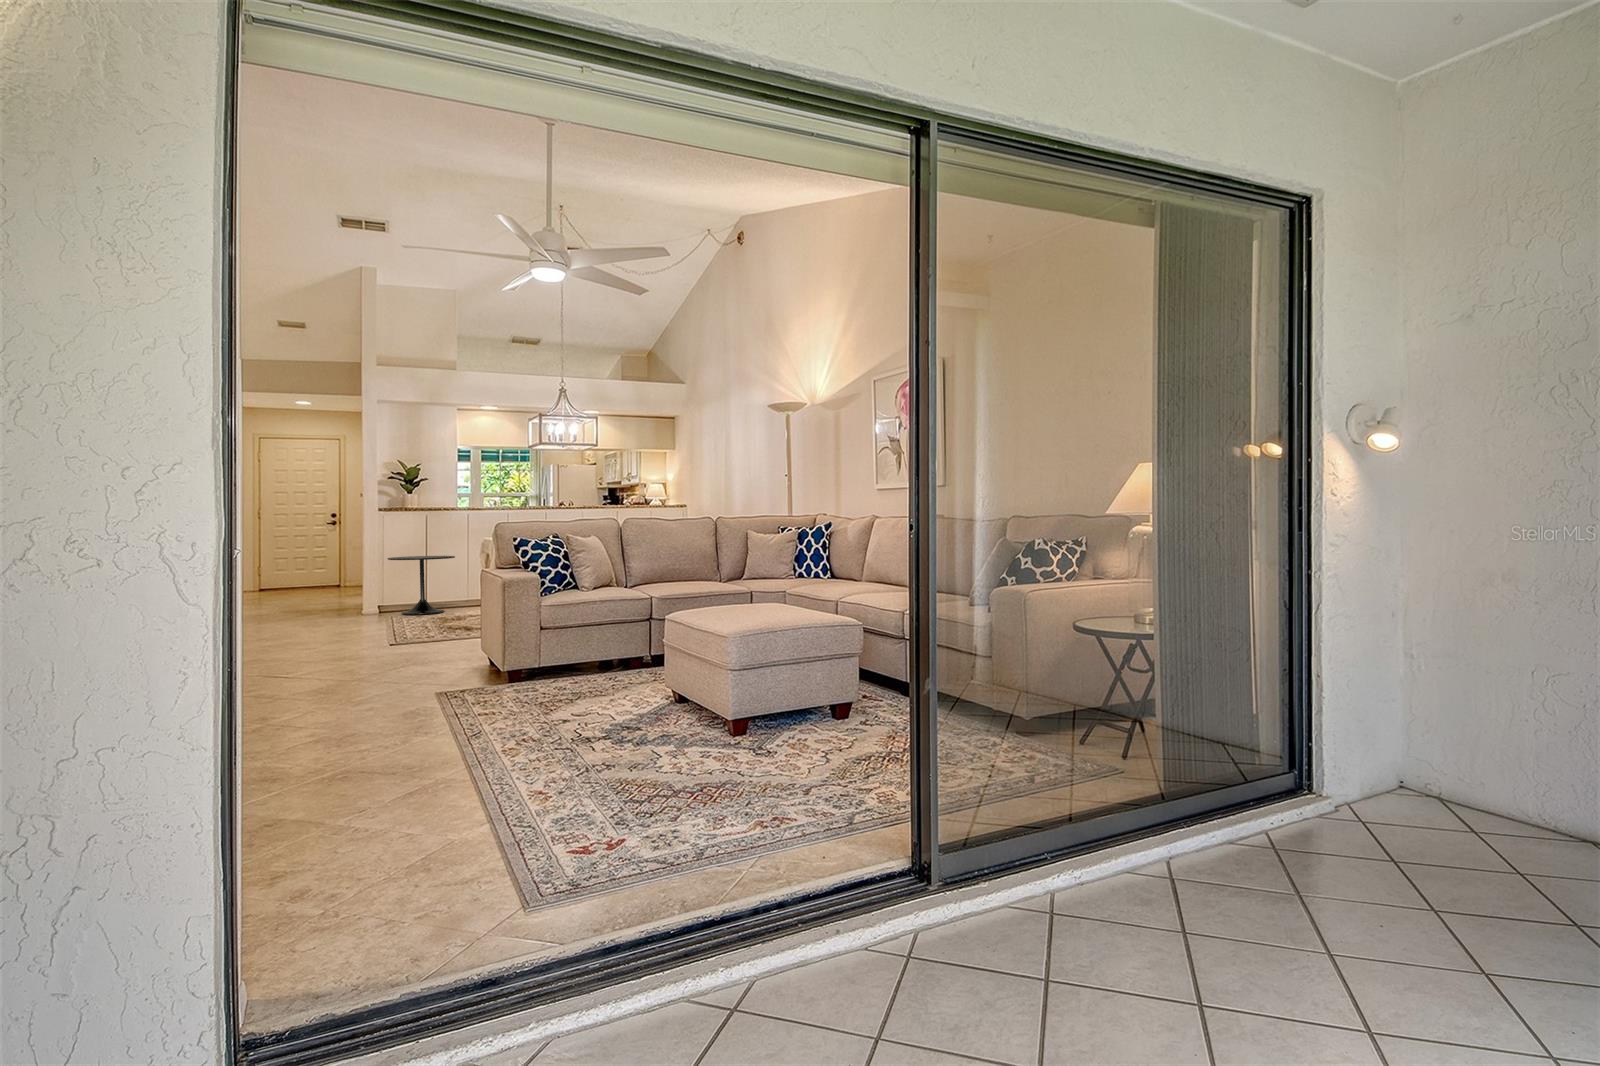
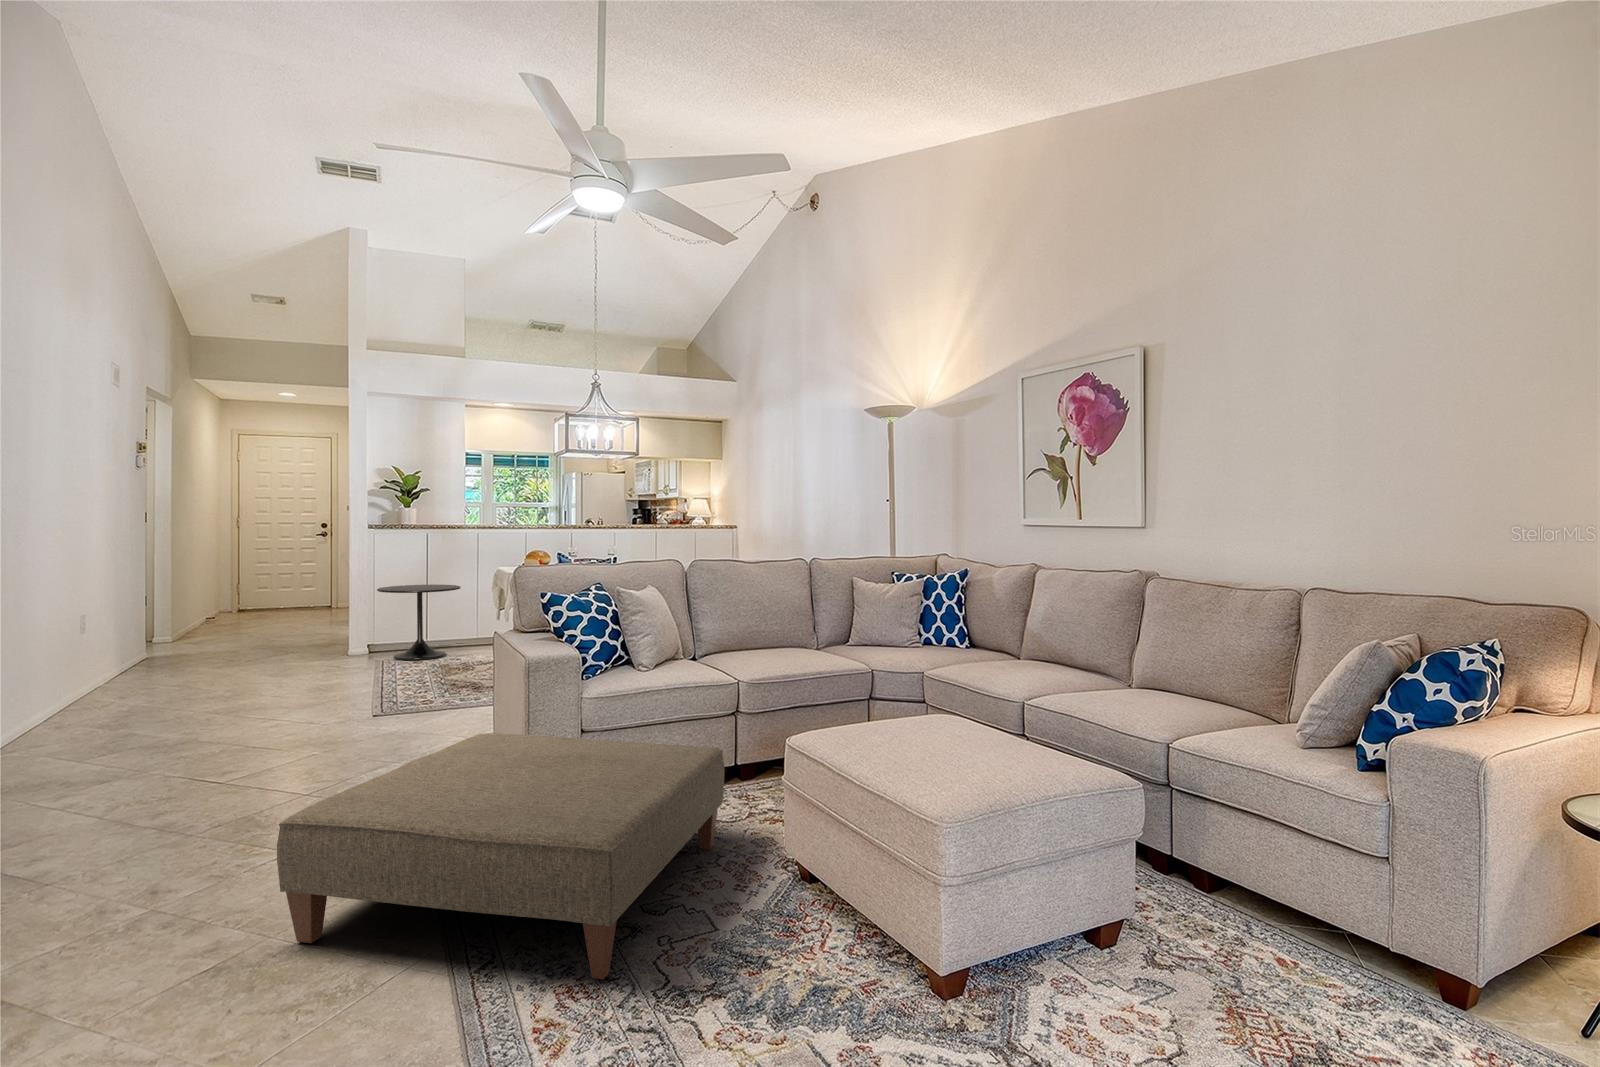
ottoman: none [347,625,632,734] -> present [277,733,724,979]

